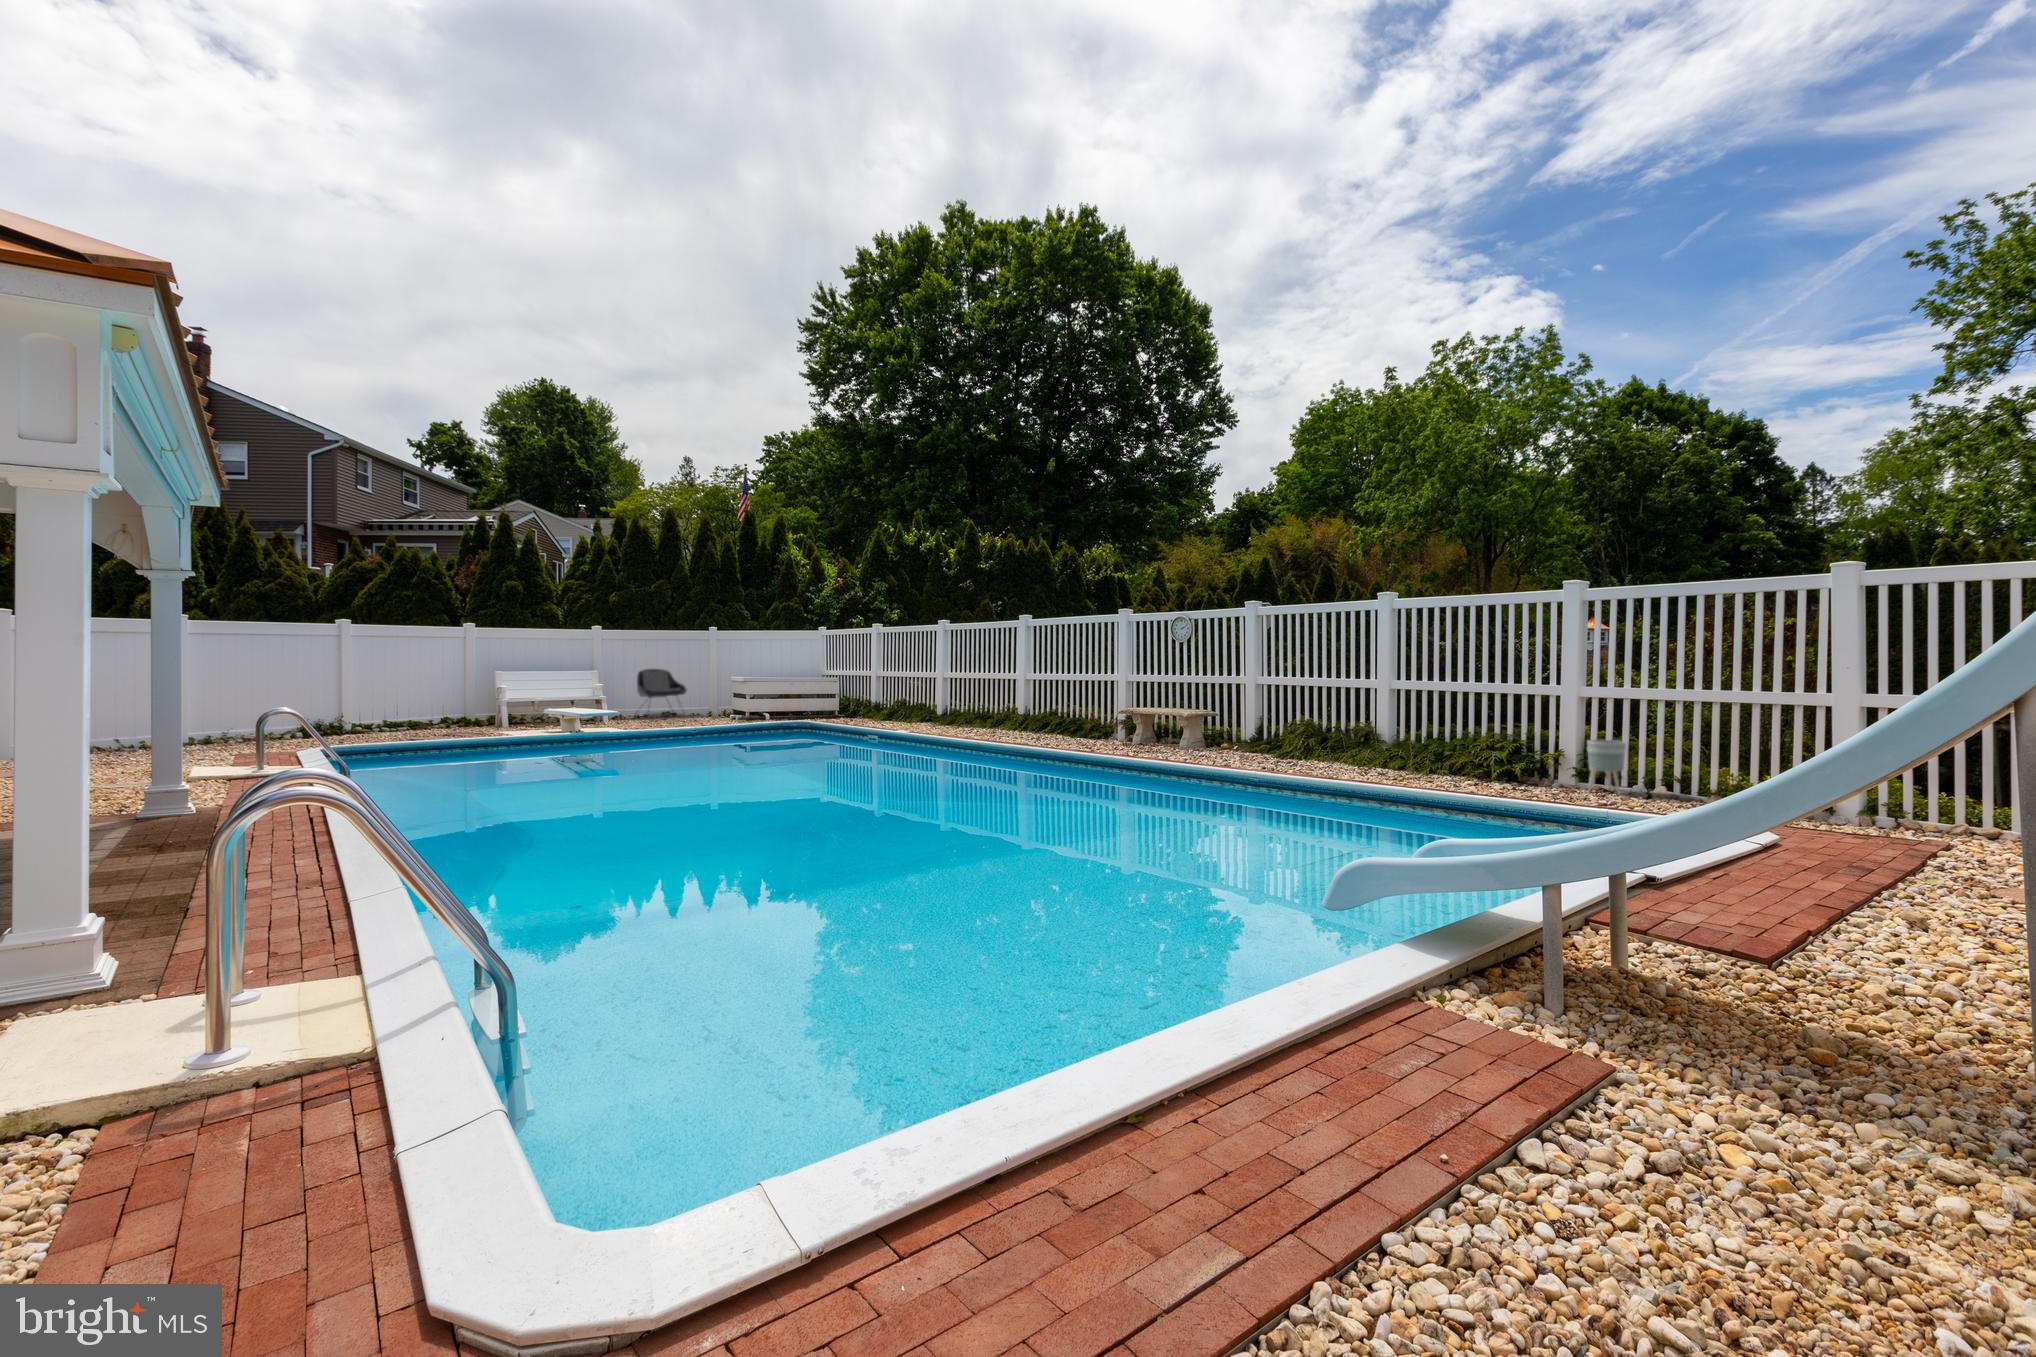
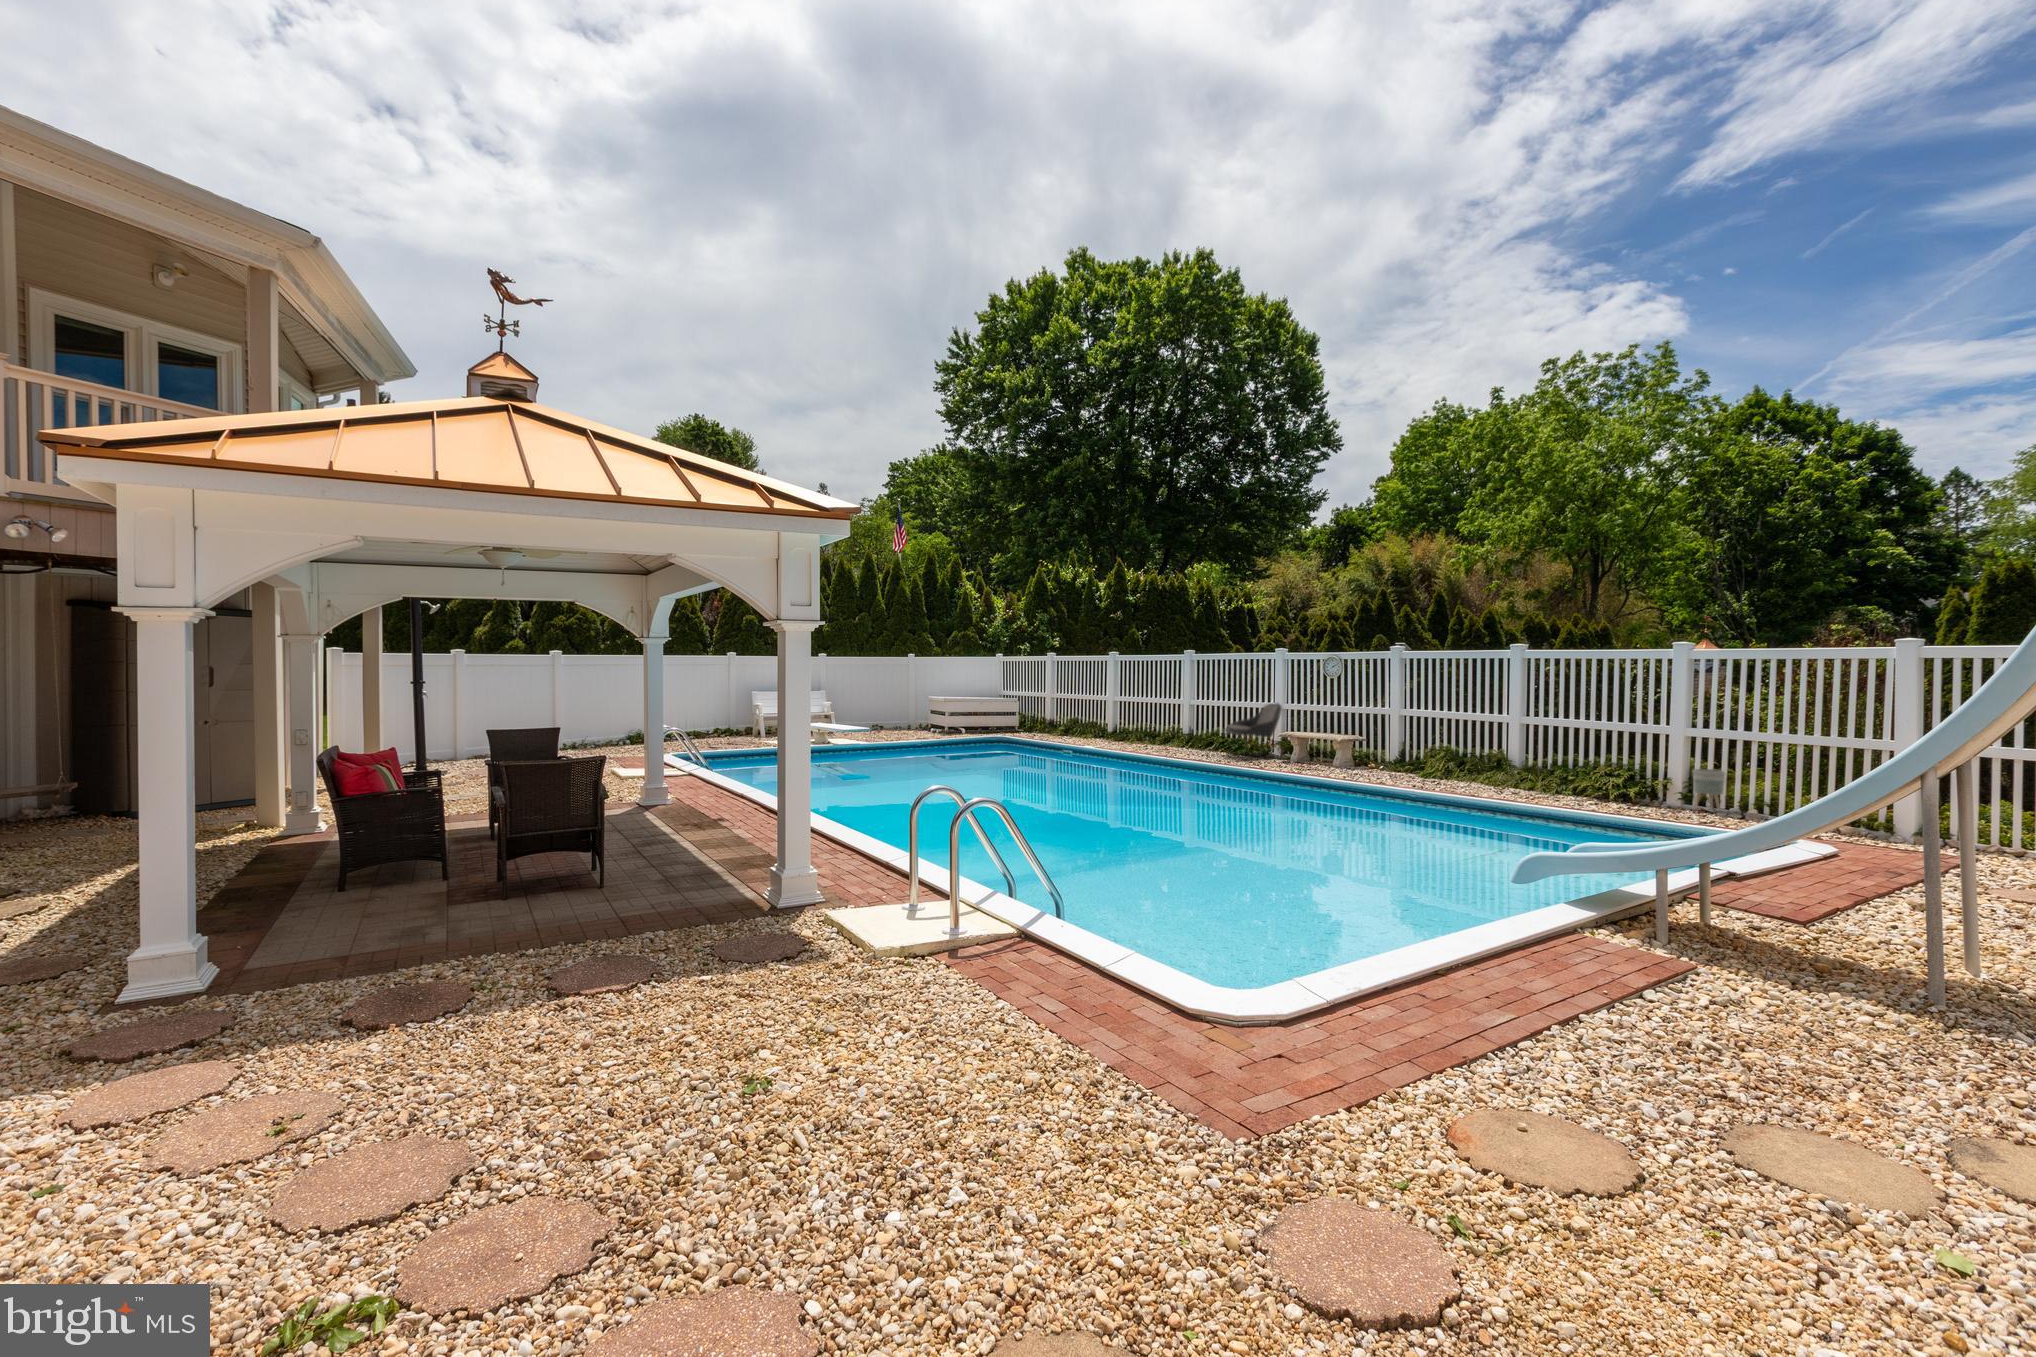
lounge chair: present [637,669,687,716] -> present [1225,703,1282,760]

